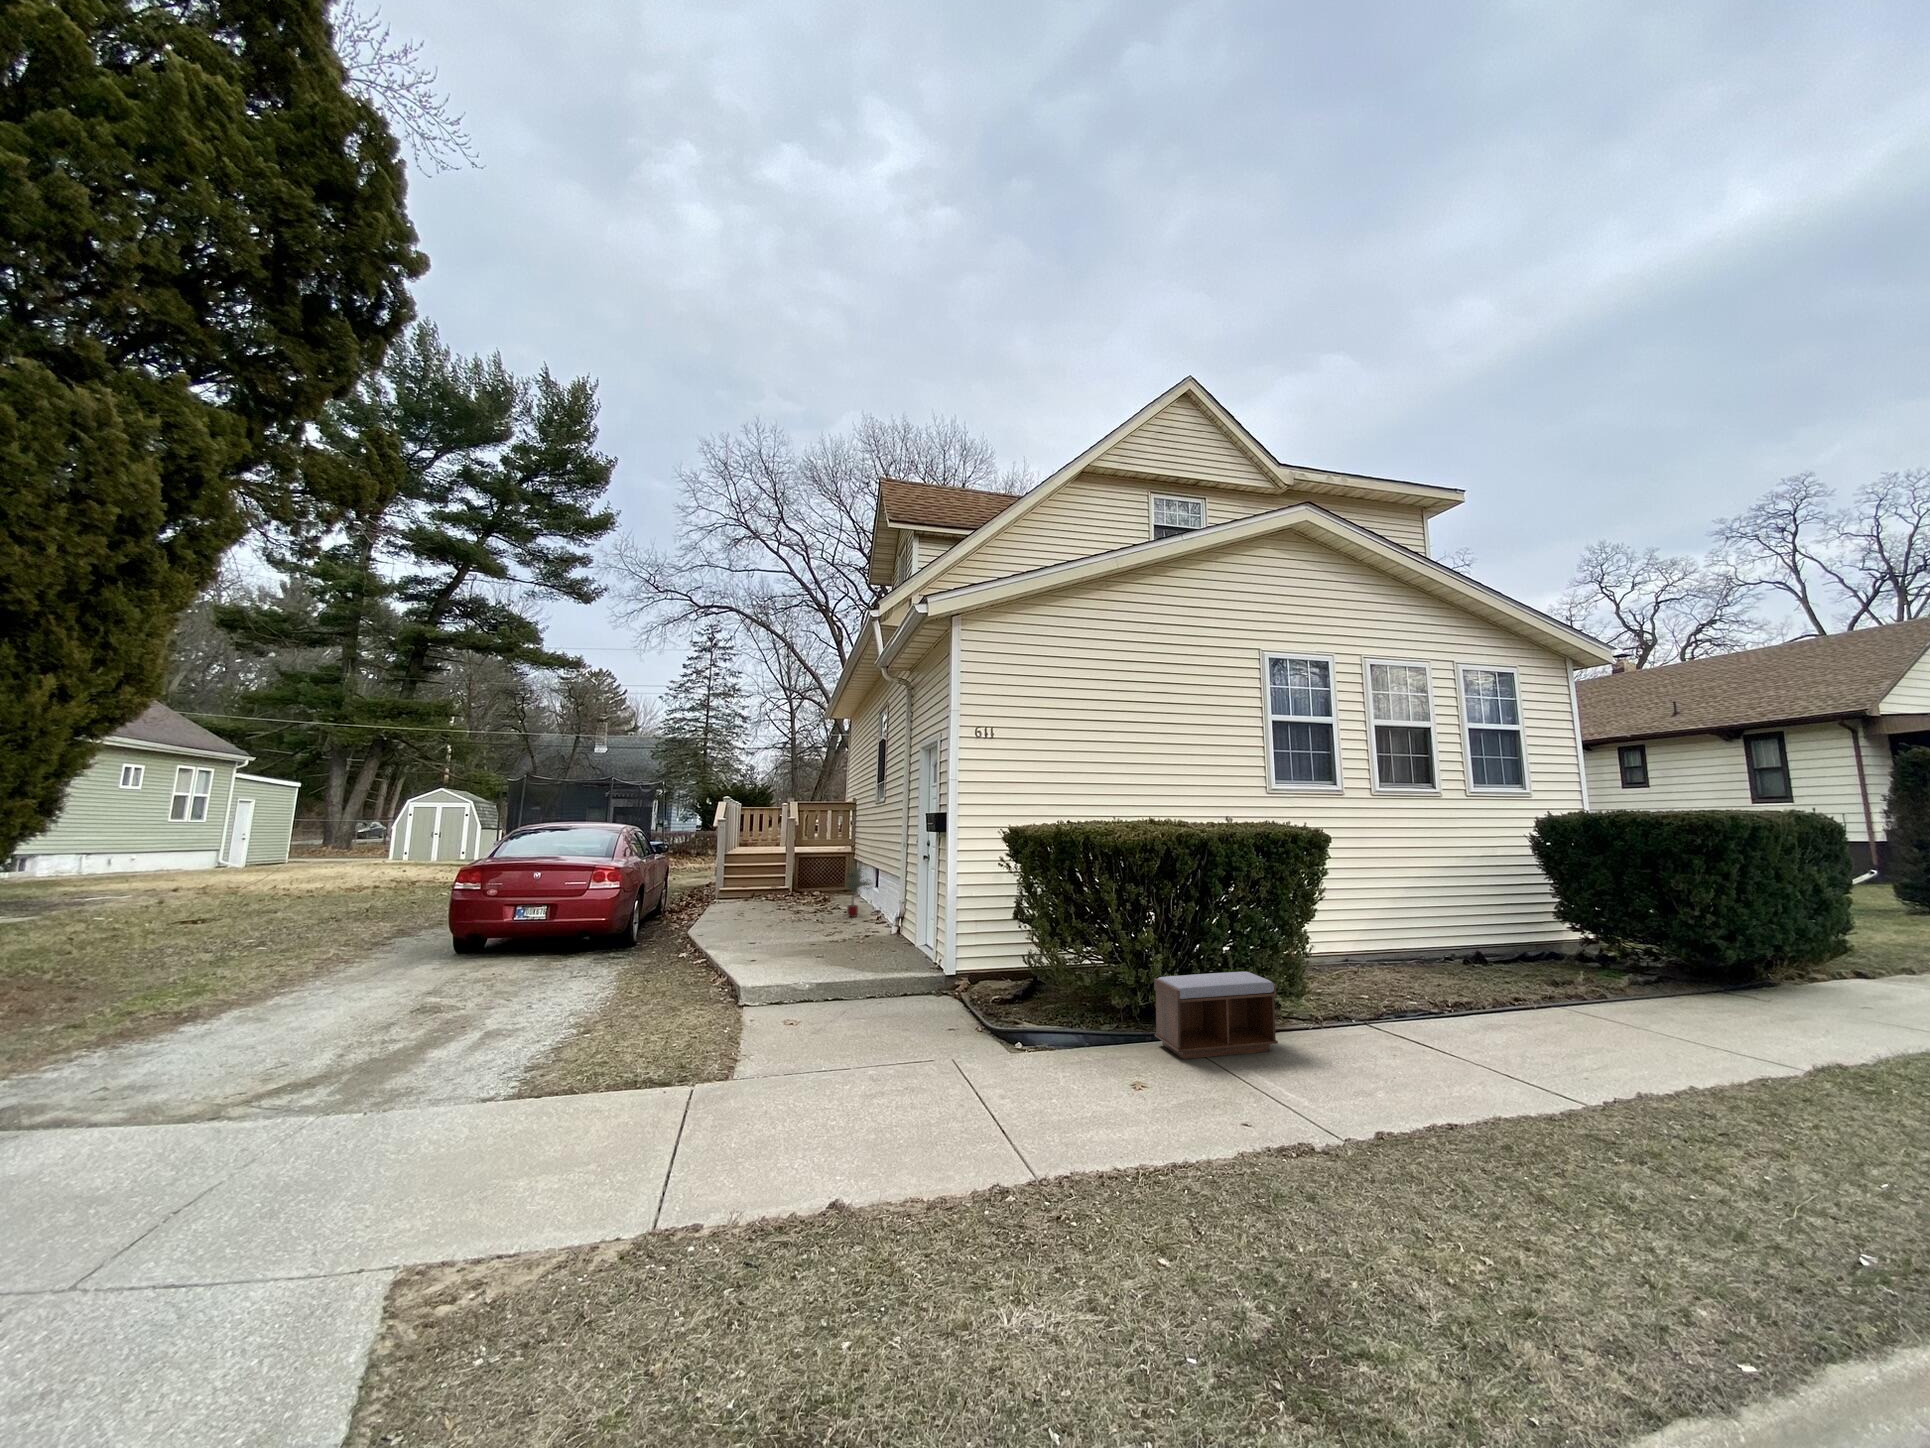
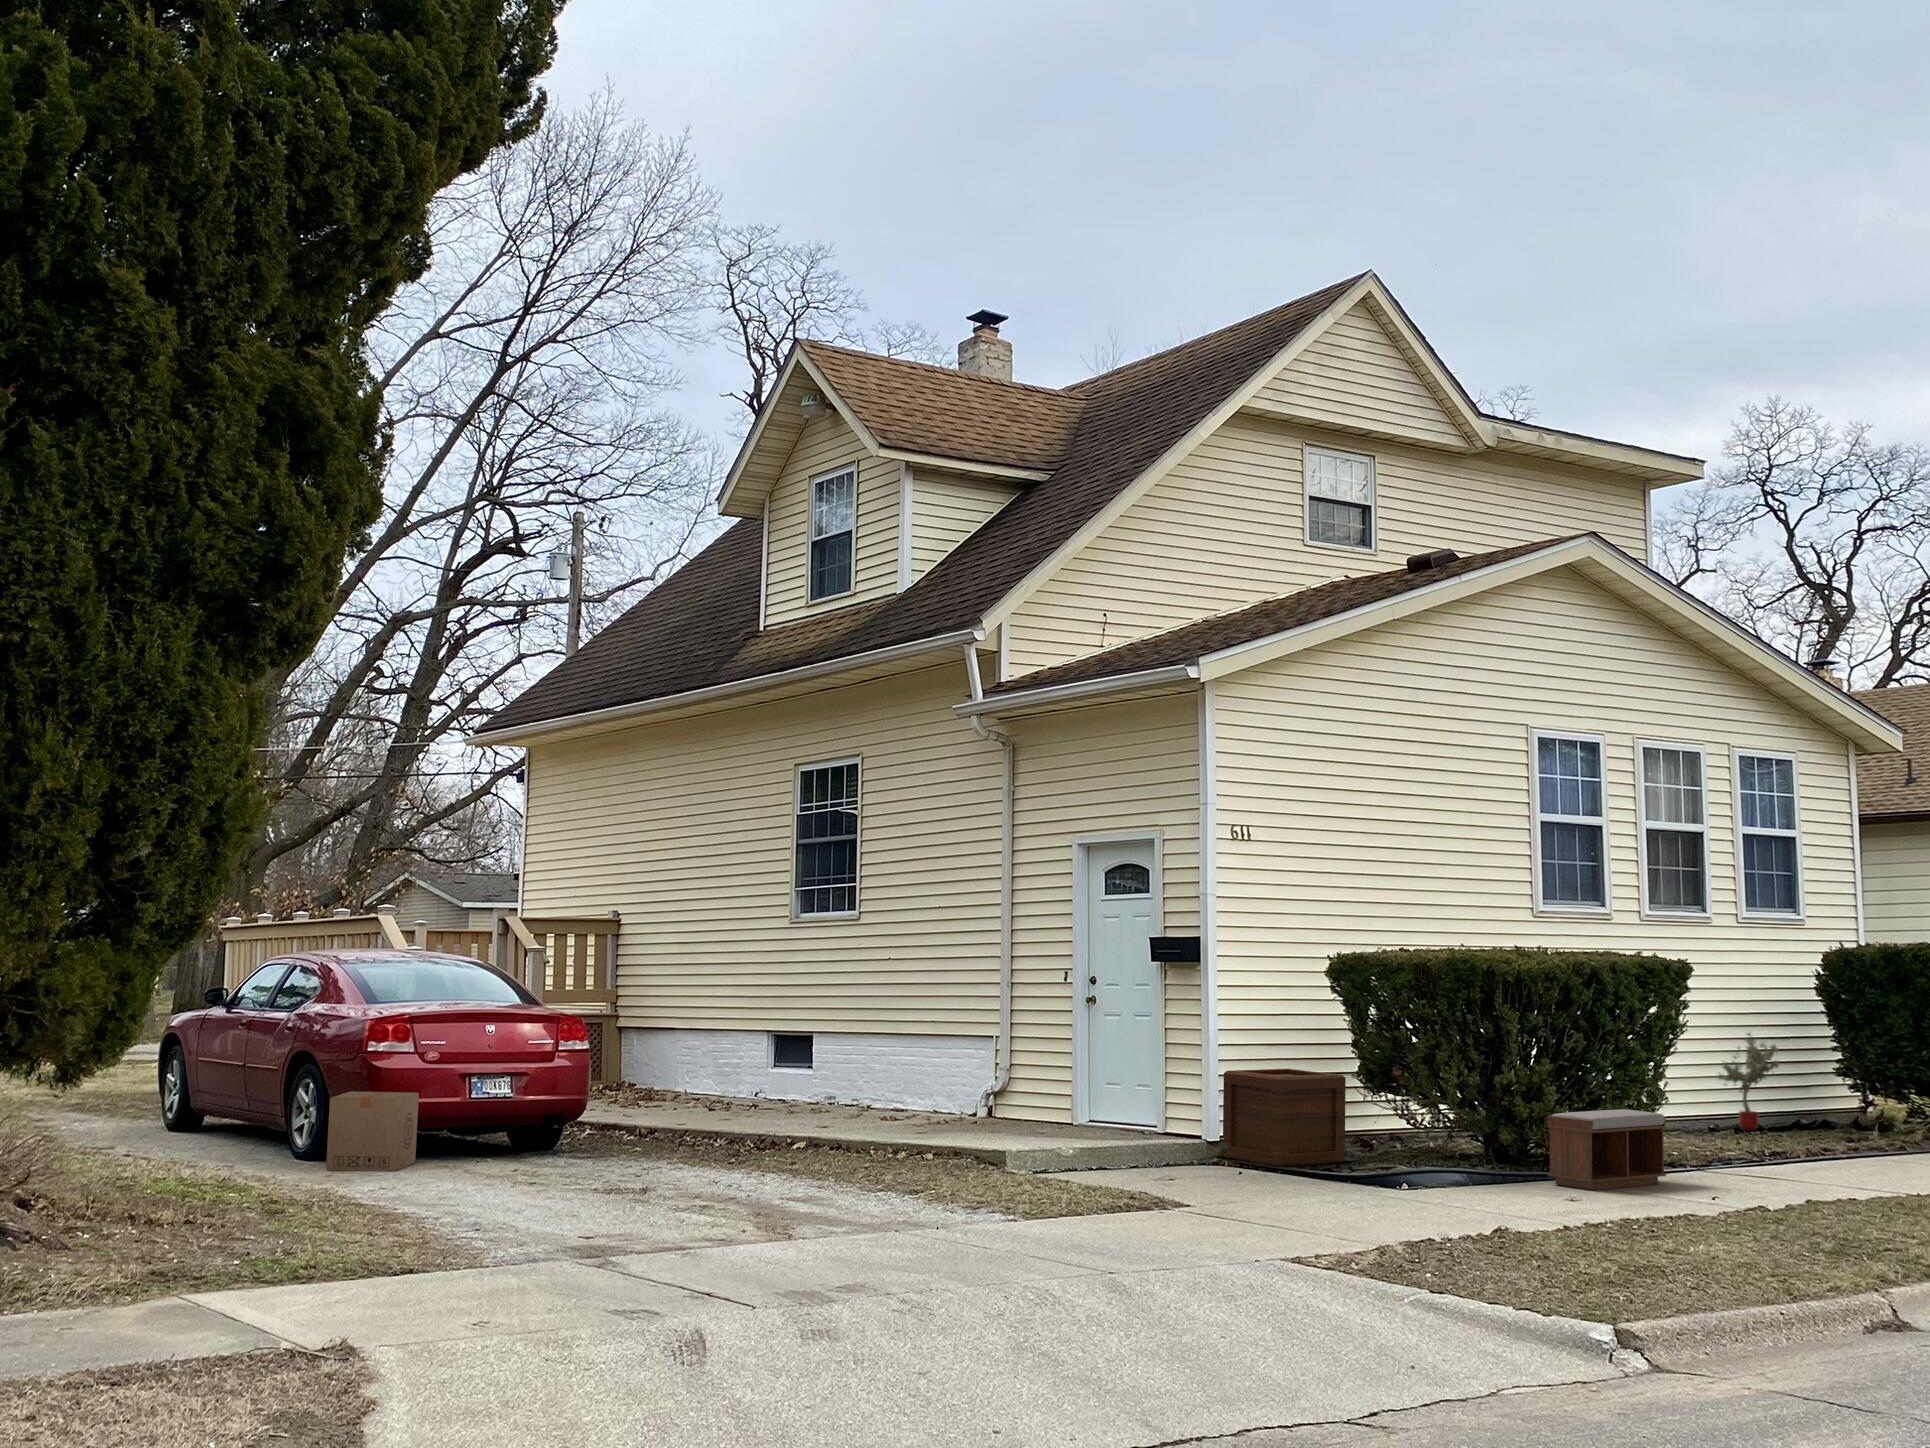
potted tree: present [845,861,872,917] -> present [1717,1033,1779,1131]
cardboard box: none [352,913,436,971] -> present [326,1091,419,1171]
wooden crate: none [962,913,1044,998] -> present [1223,1069,1346,1167]

